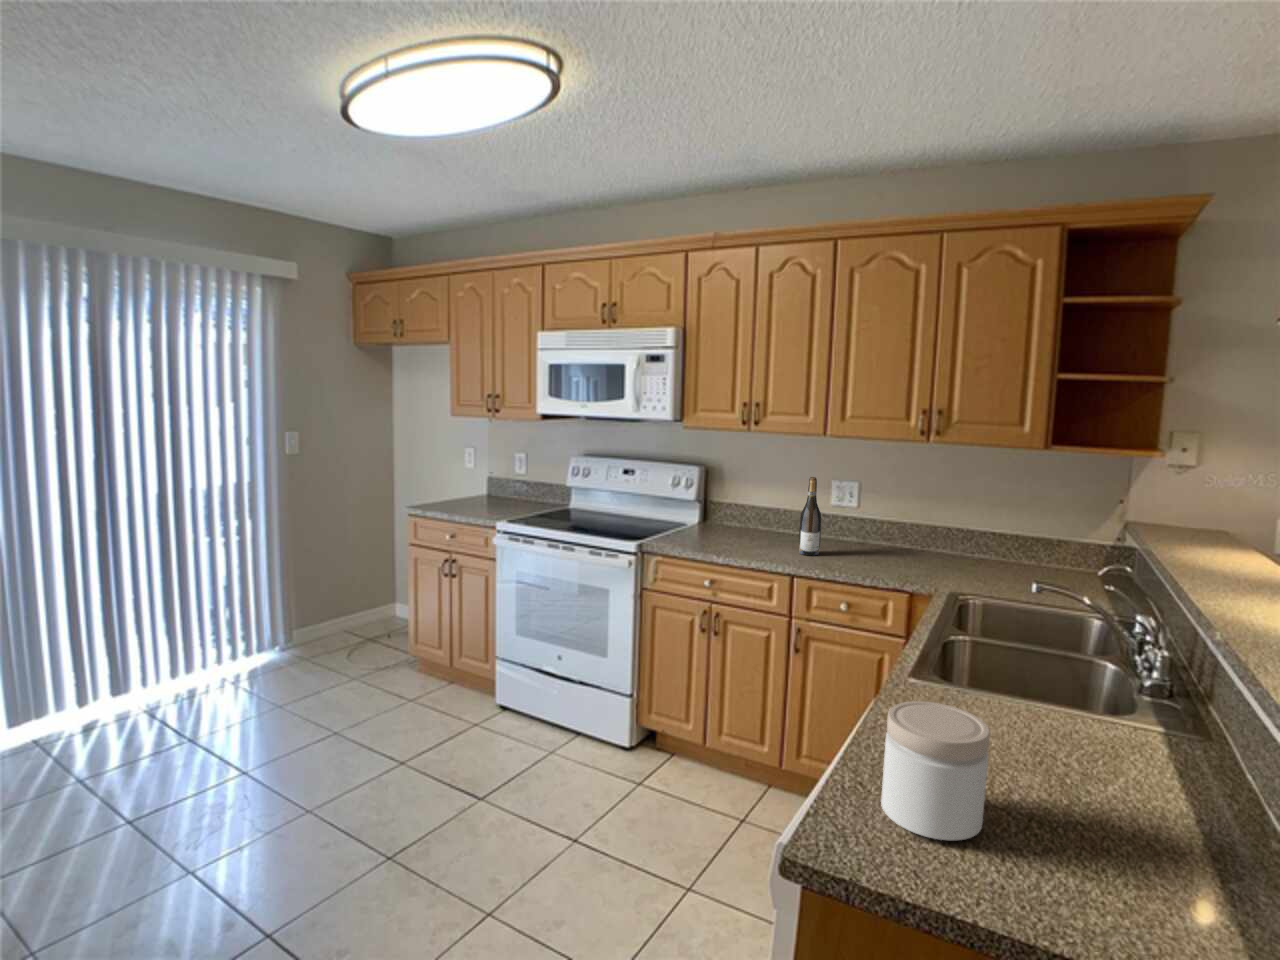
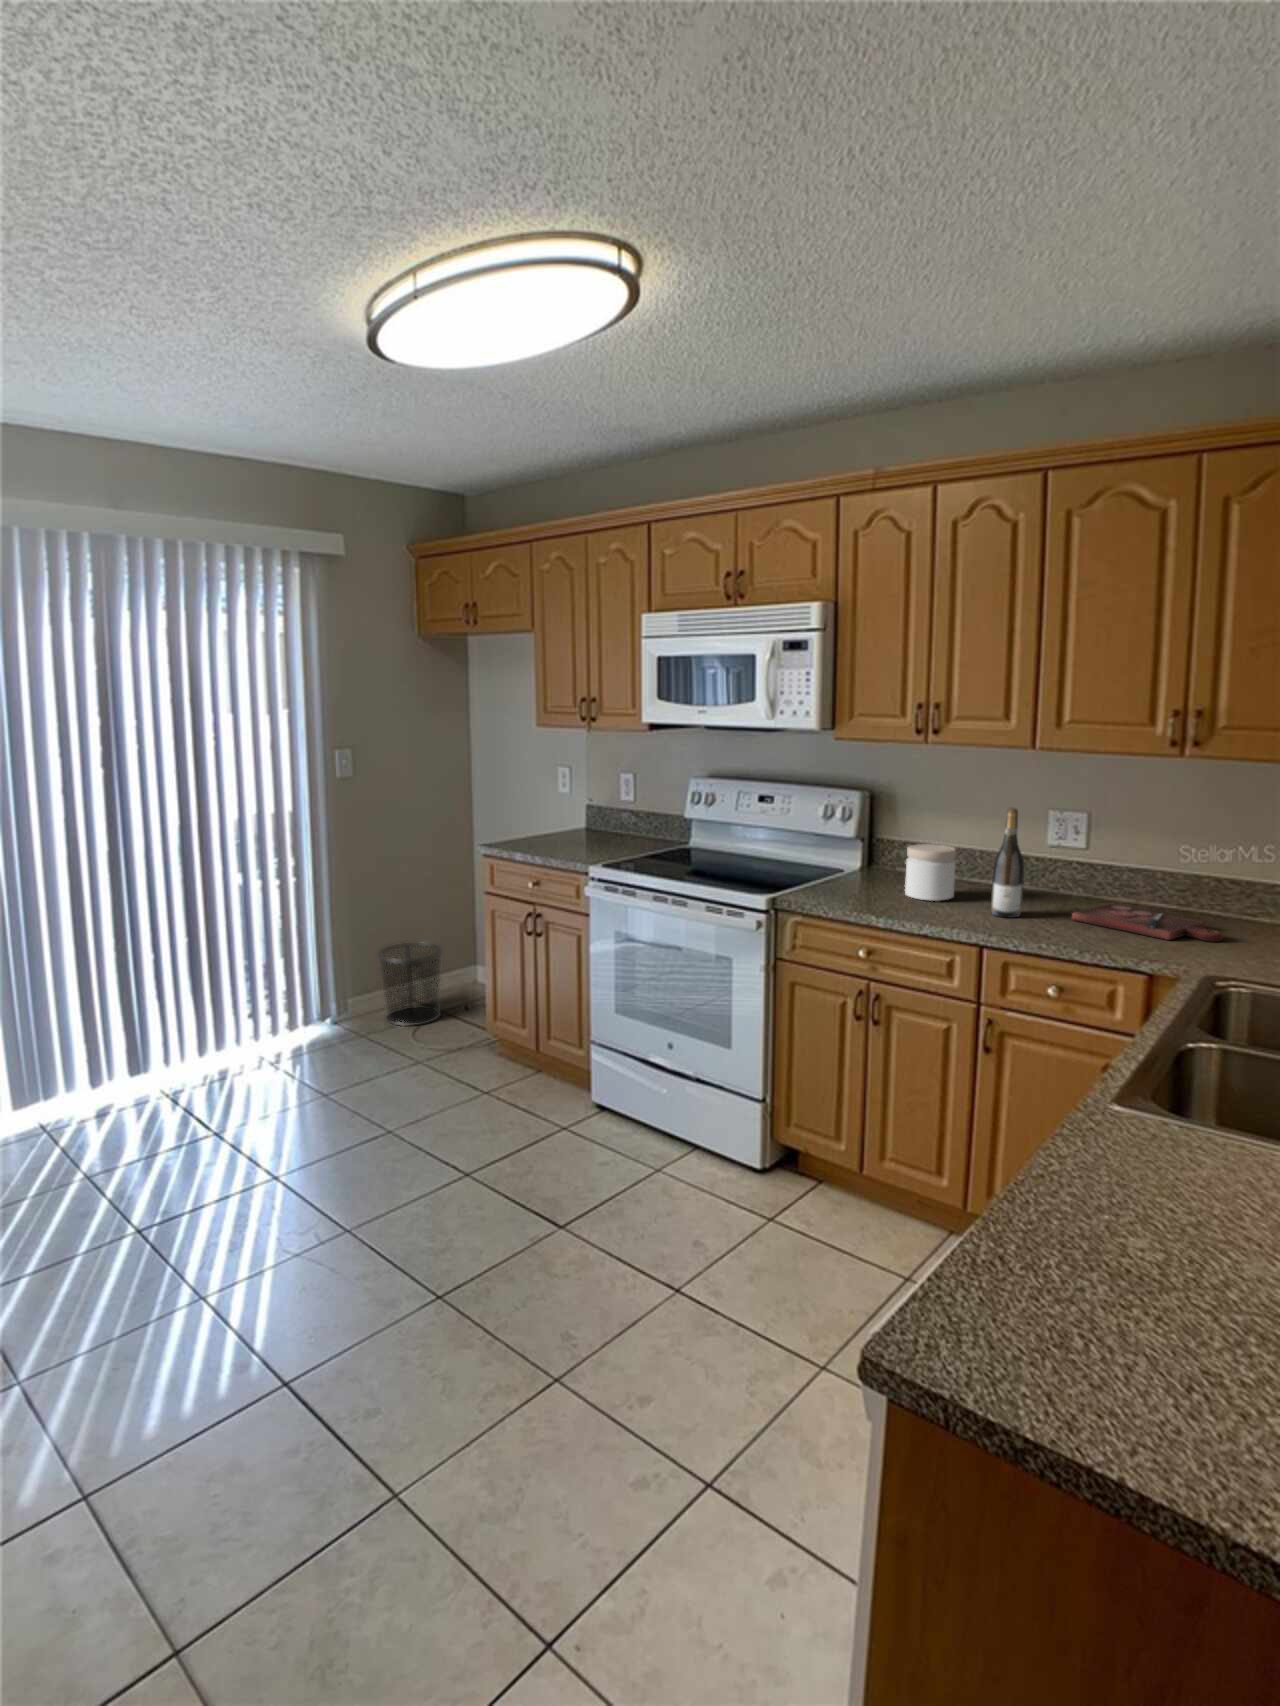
cutting board: none [854,545,954,570] -> present [1072,904,1223,942]
trash can: none [306,587,364,655] -> present [378,943,442,1025]
jar: present [881,701,990,840] -> present [905,844,956,901]

